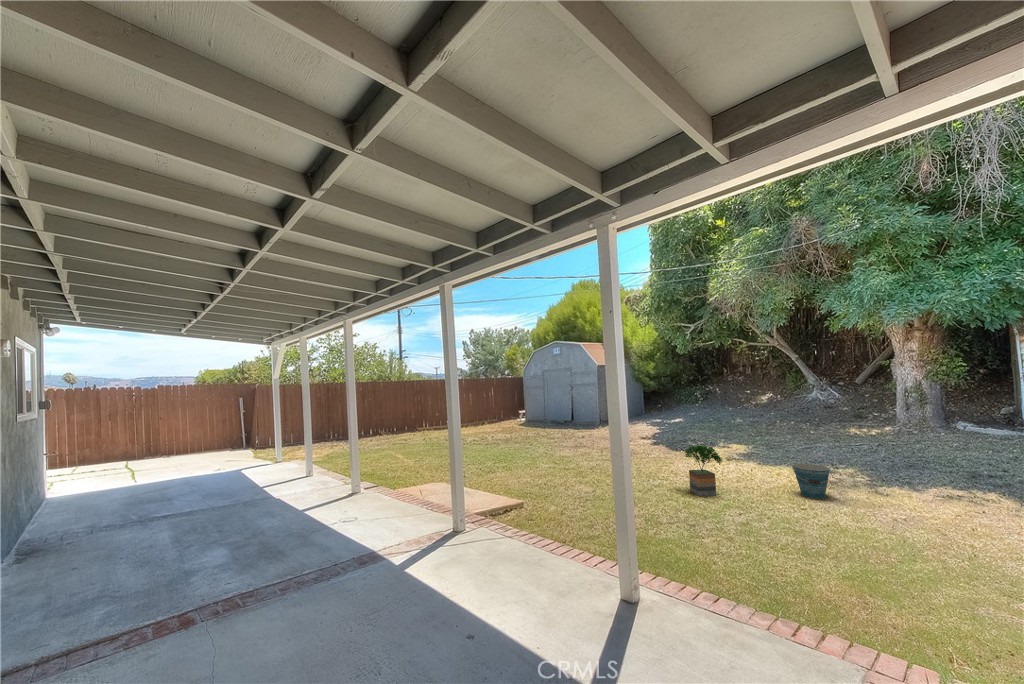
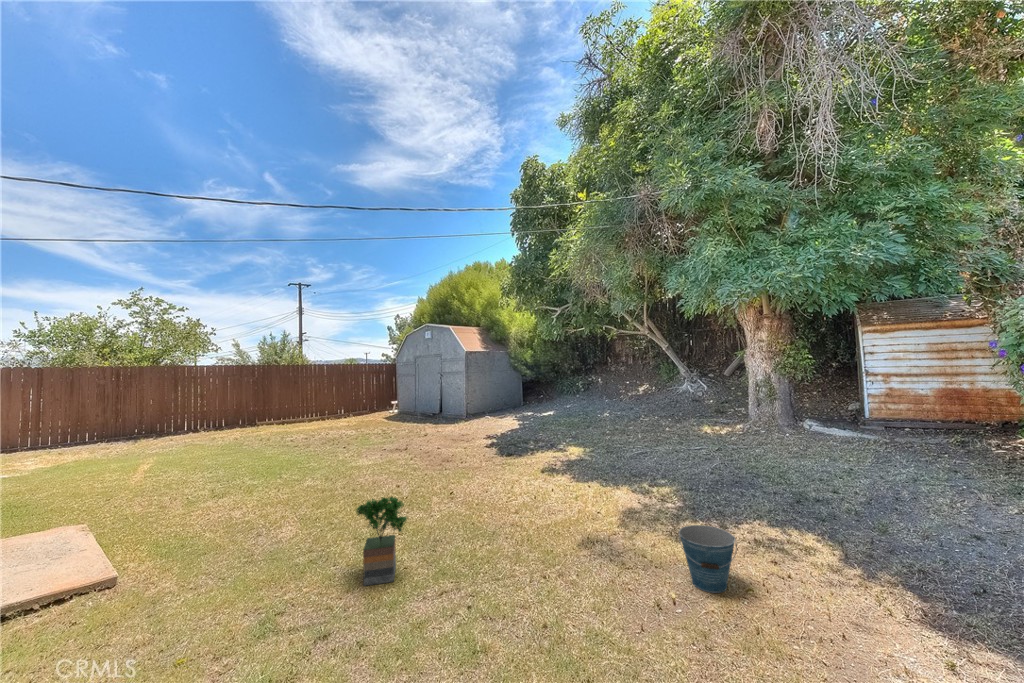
bucket: present [792,464,831,499] -> present [679,525,737,593]

